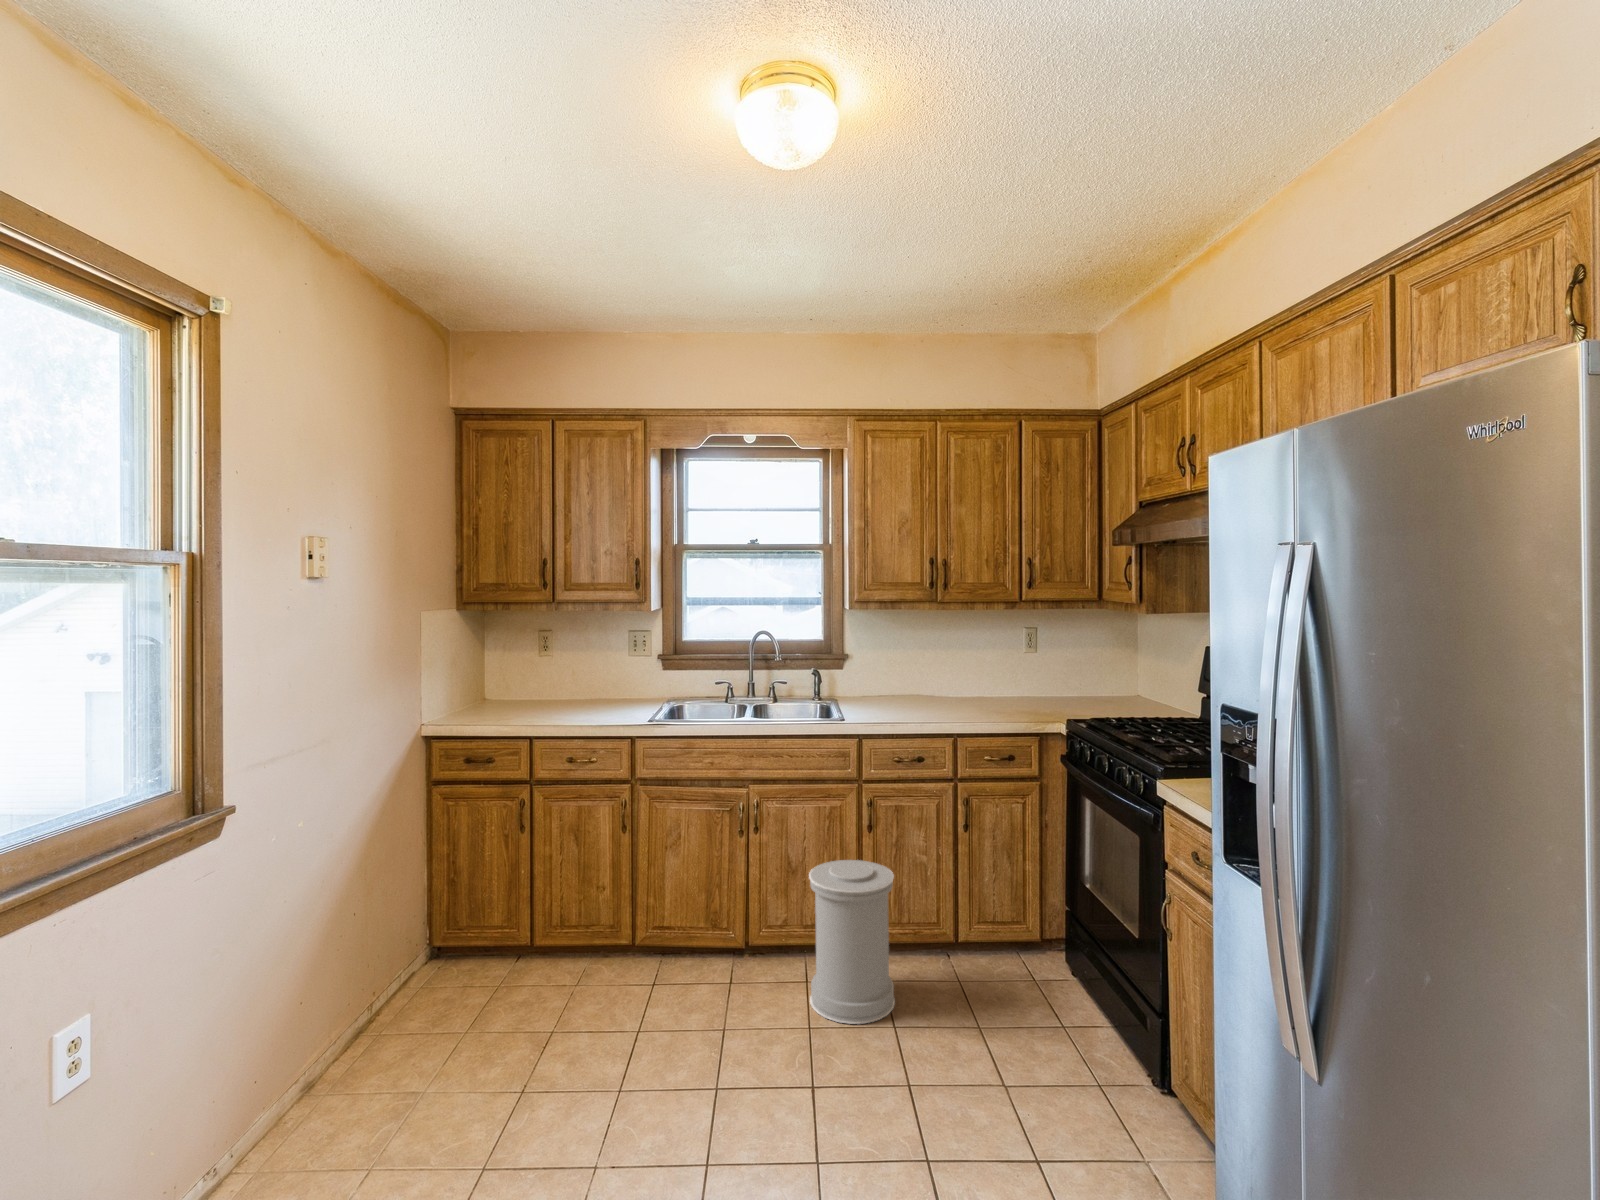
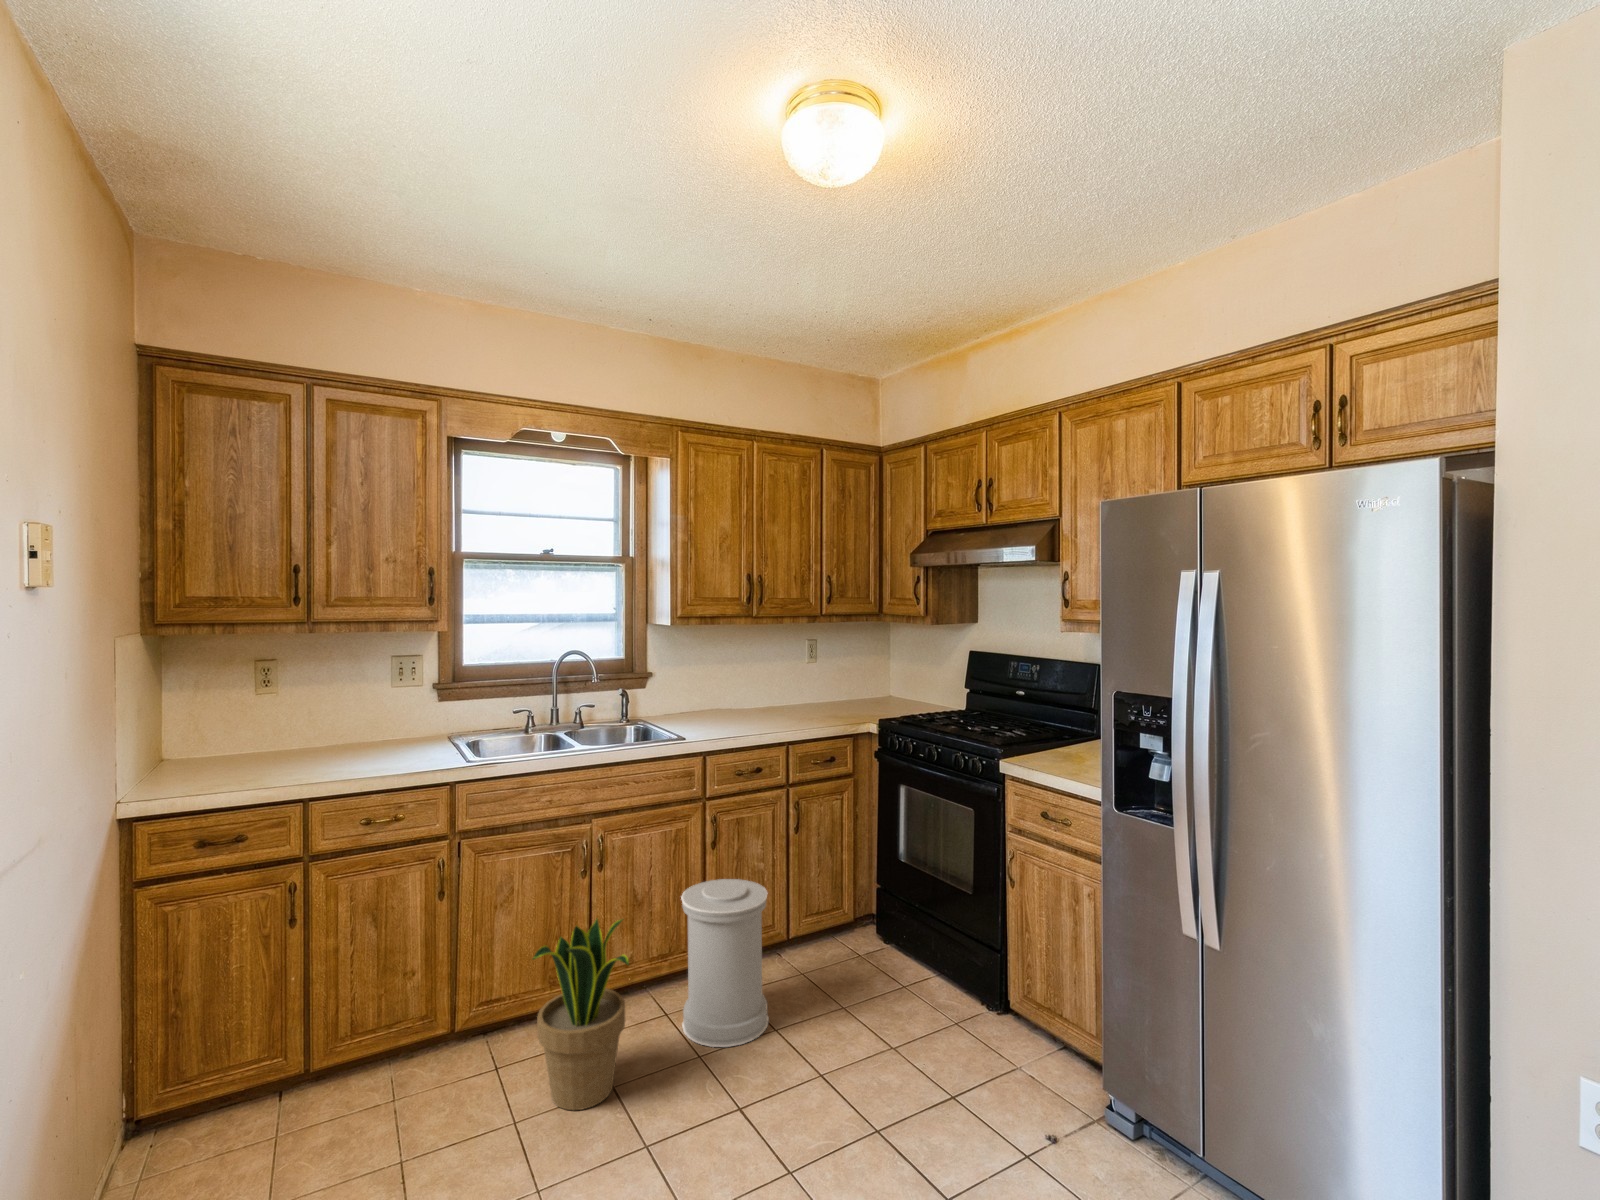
potted plant: none [650,871,744,1036] -> present [533,918,629,1110]

